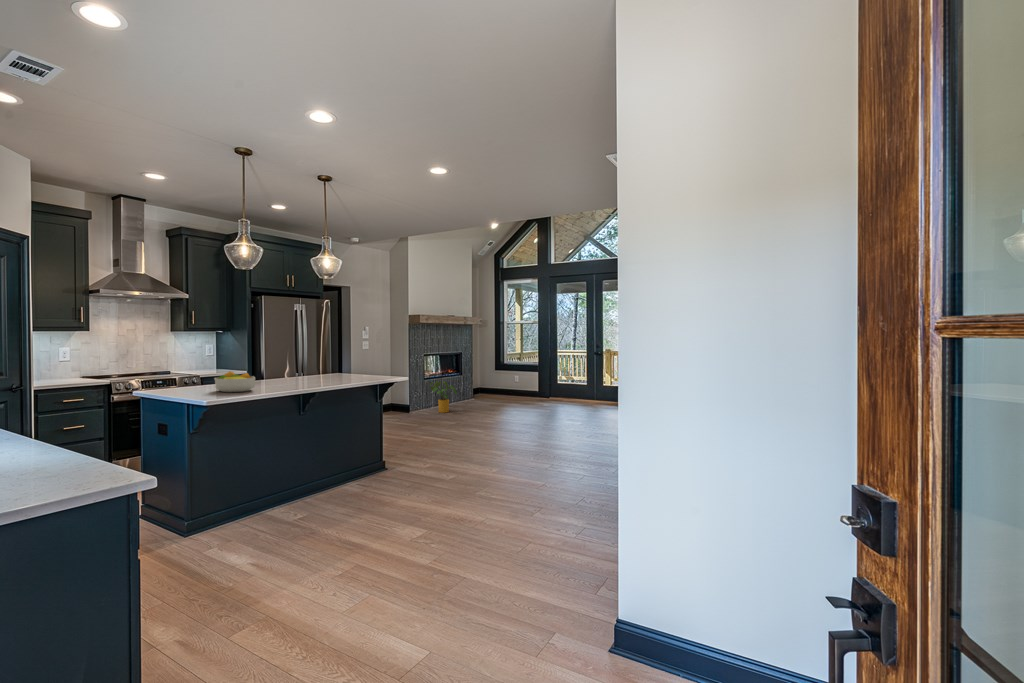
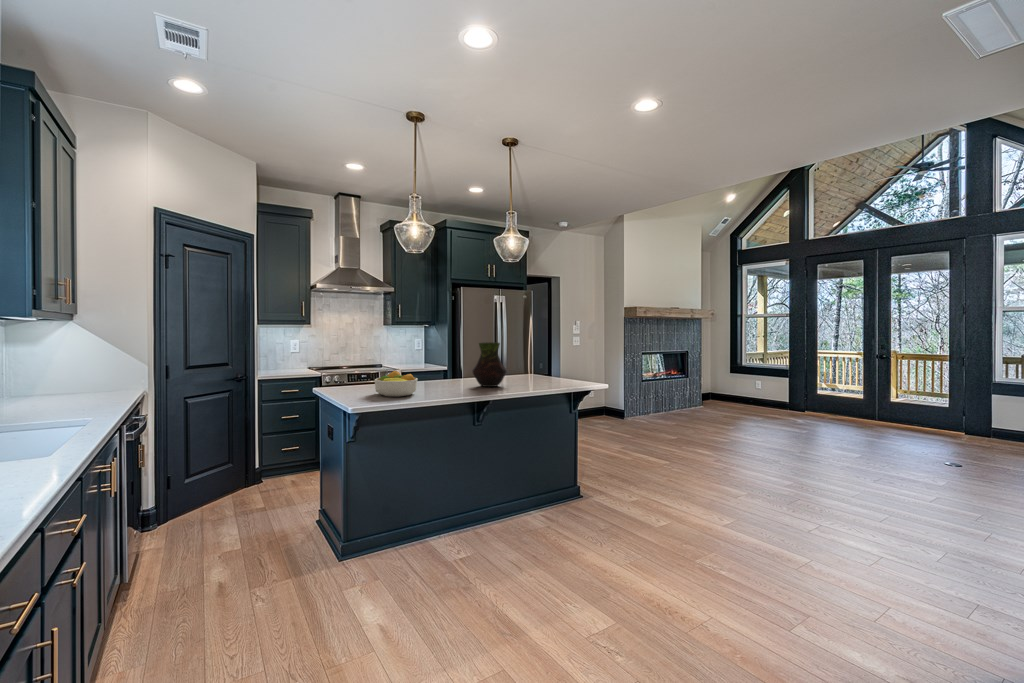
vase: none [296,346,327,383] -> present [473,342,506,387]
house plant: present [431,381,457,413] -> none [645,383,679,421]

